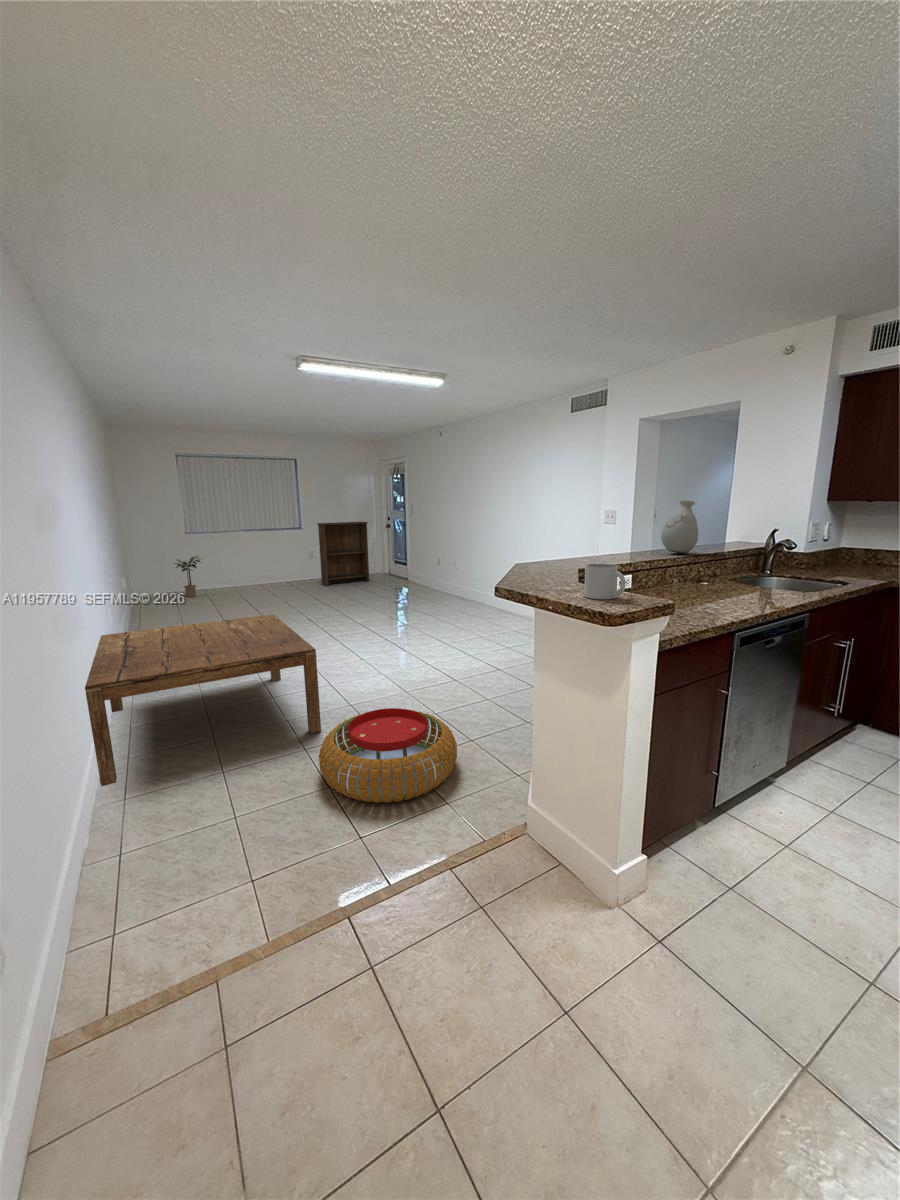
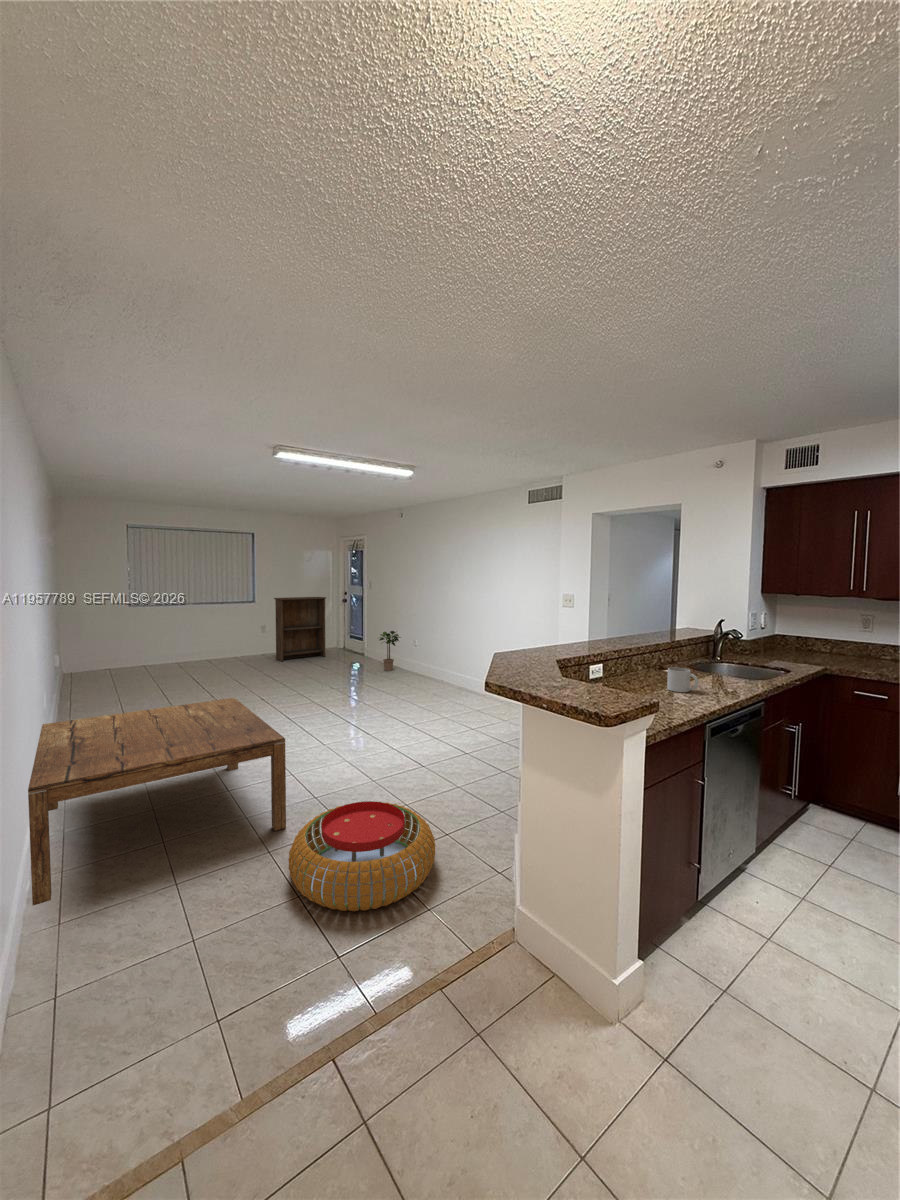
vase: present [661,500,698,554] -> none [623,593,657,642]
potted plant: present [175,556,201,597] -> present [380,631,401,671]
mug: present [584,564,626,599] -> present [667,667,698,692]

